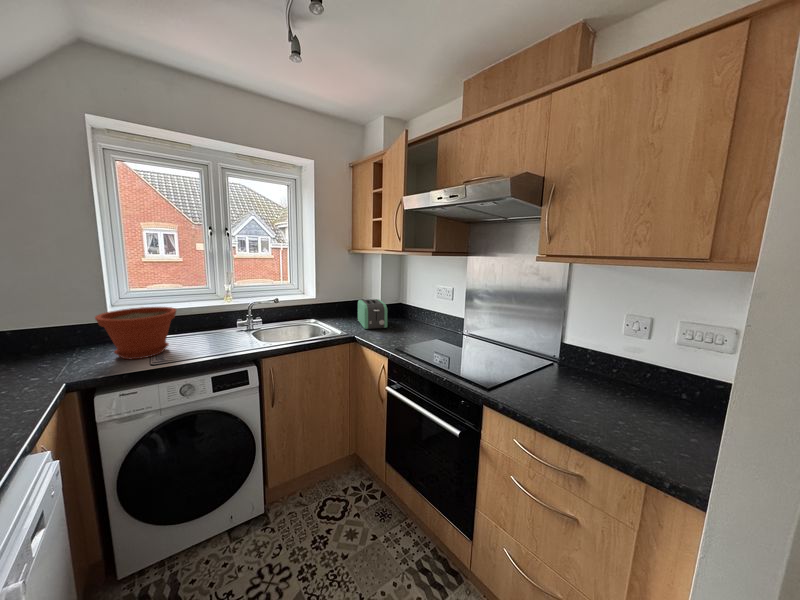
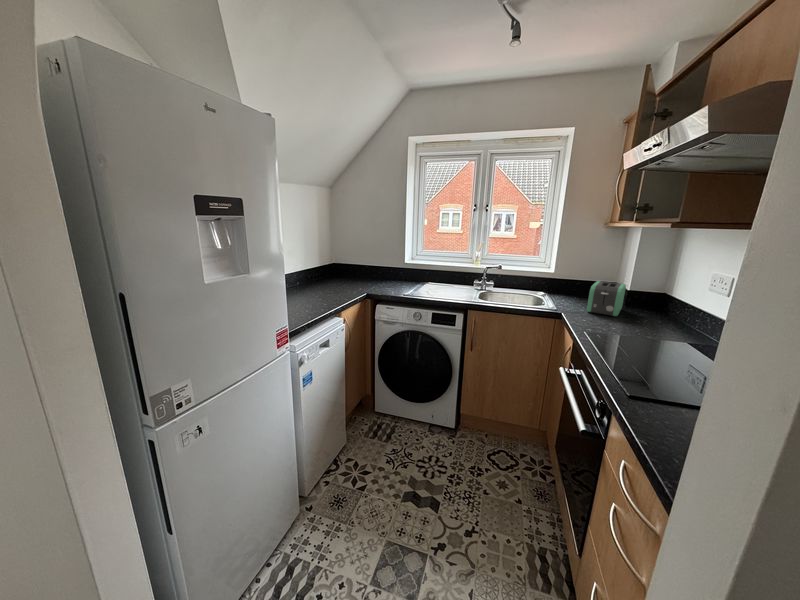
plant pot: present [95,307,176,359] -> none [392,259,433,291]

